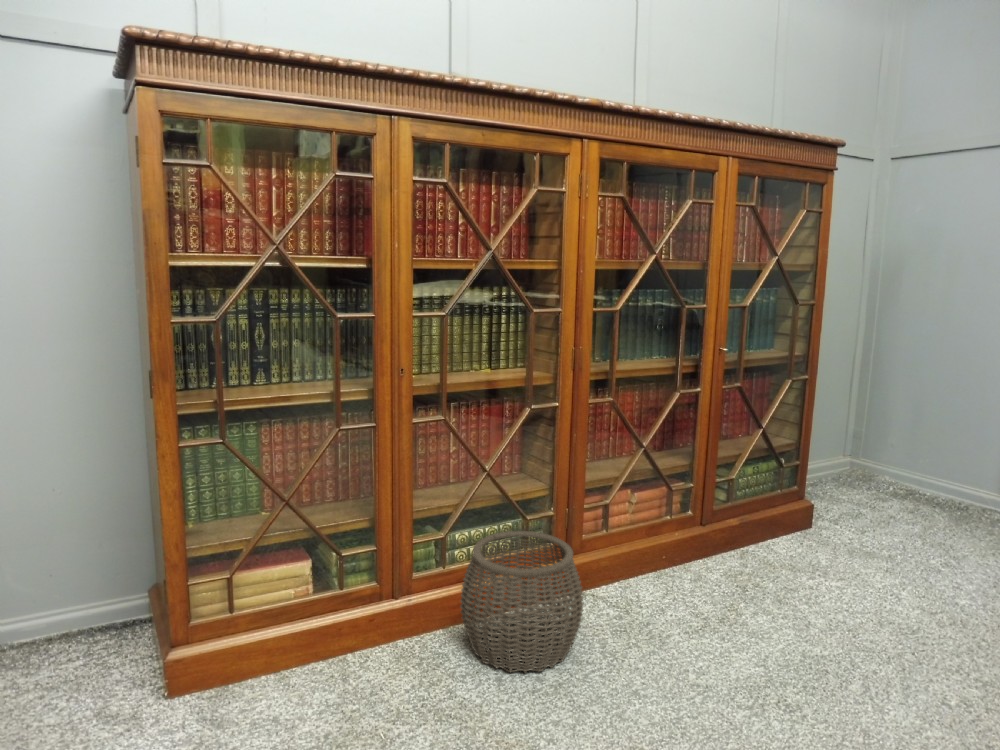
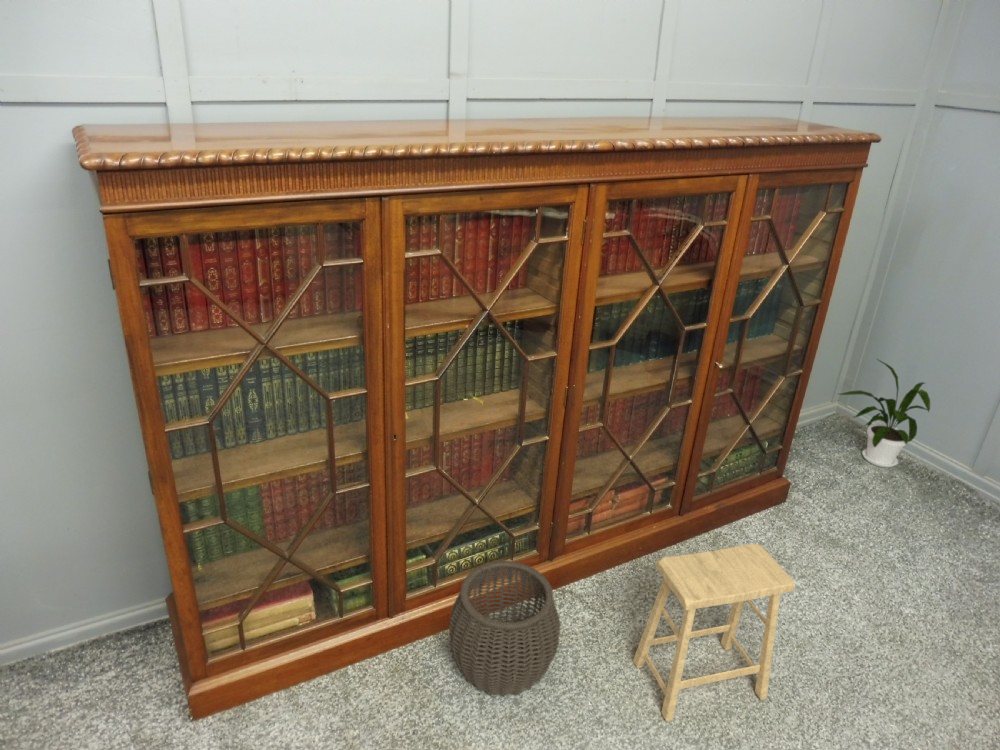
house plant: none [846,393,943,503] -> present [840,361,930,467]
footstool: none [667,491,832,692] -> present [633,544,795,721]

